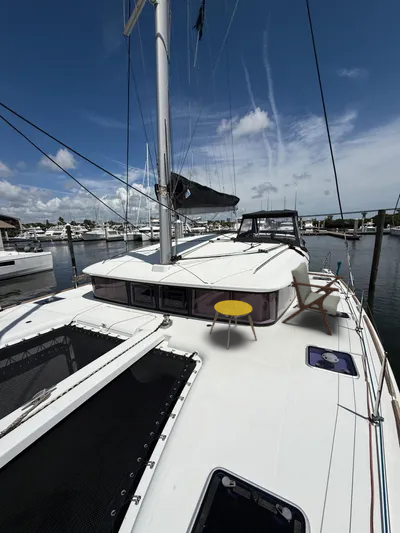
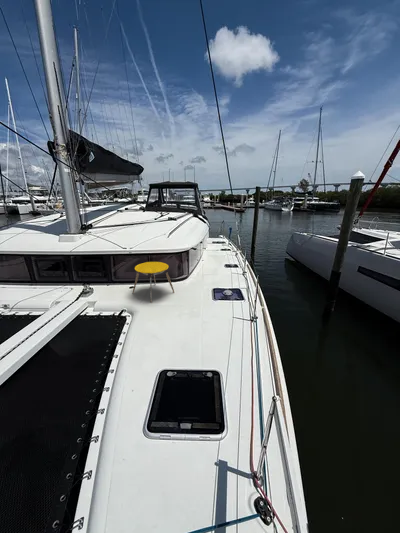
lounge chair: present [282,262,343,335] -> none [192,226,234,280]

